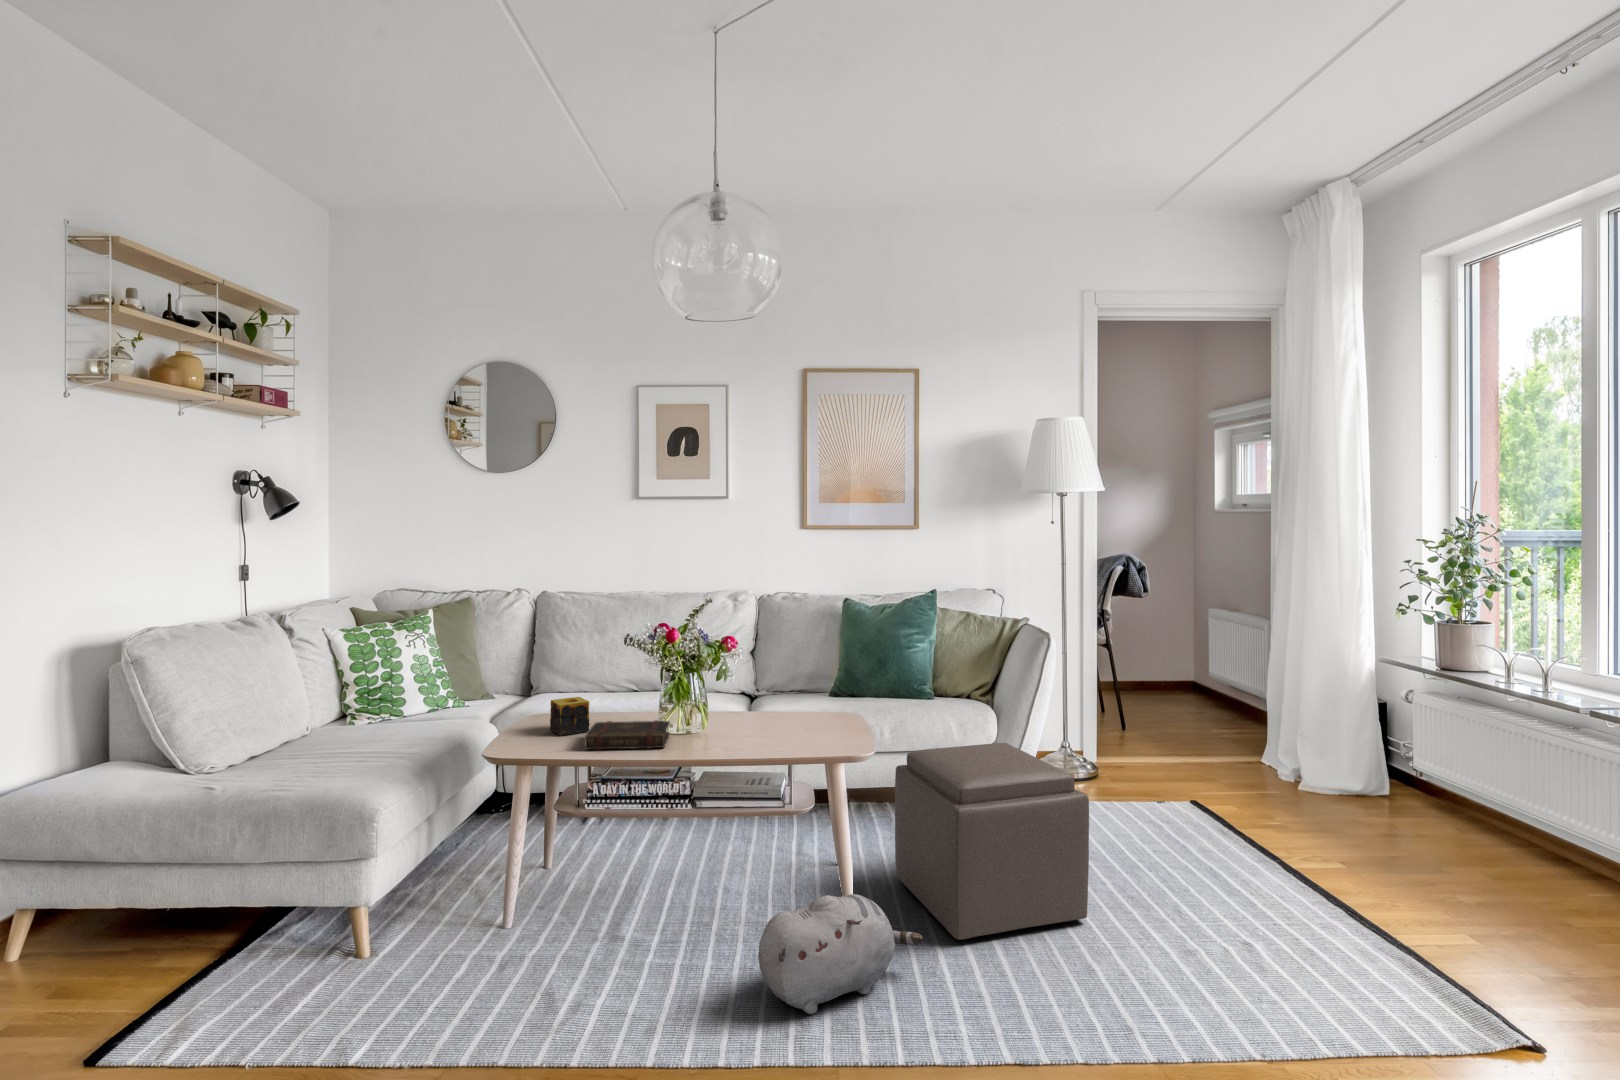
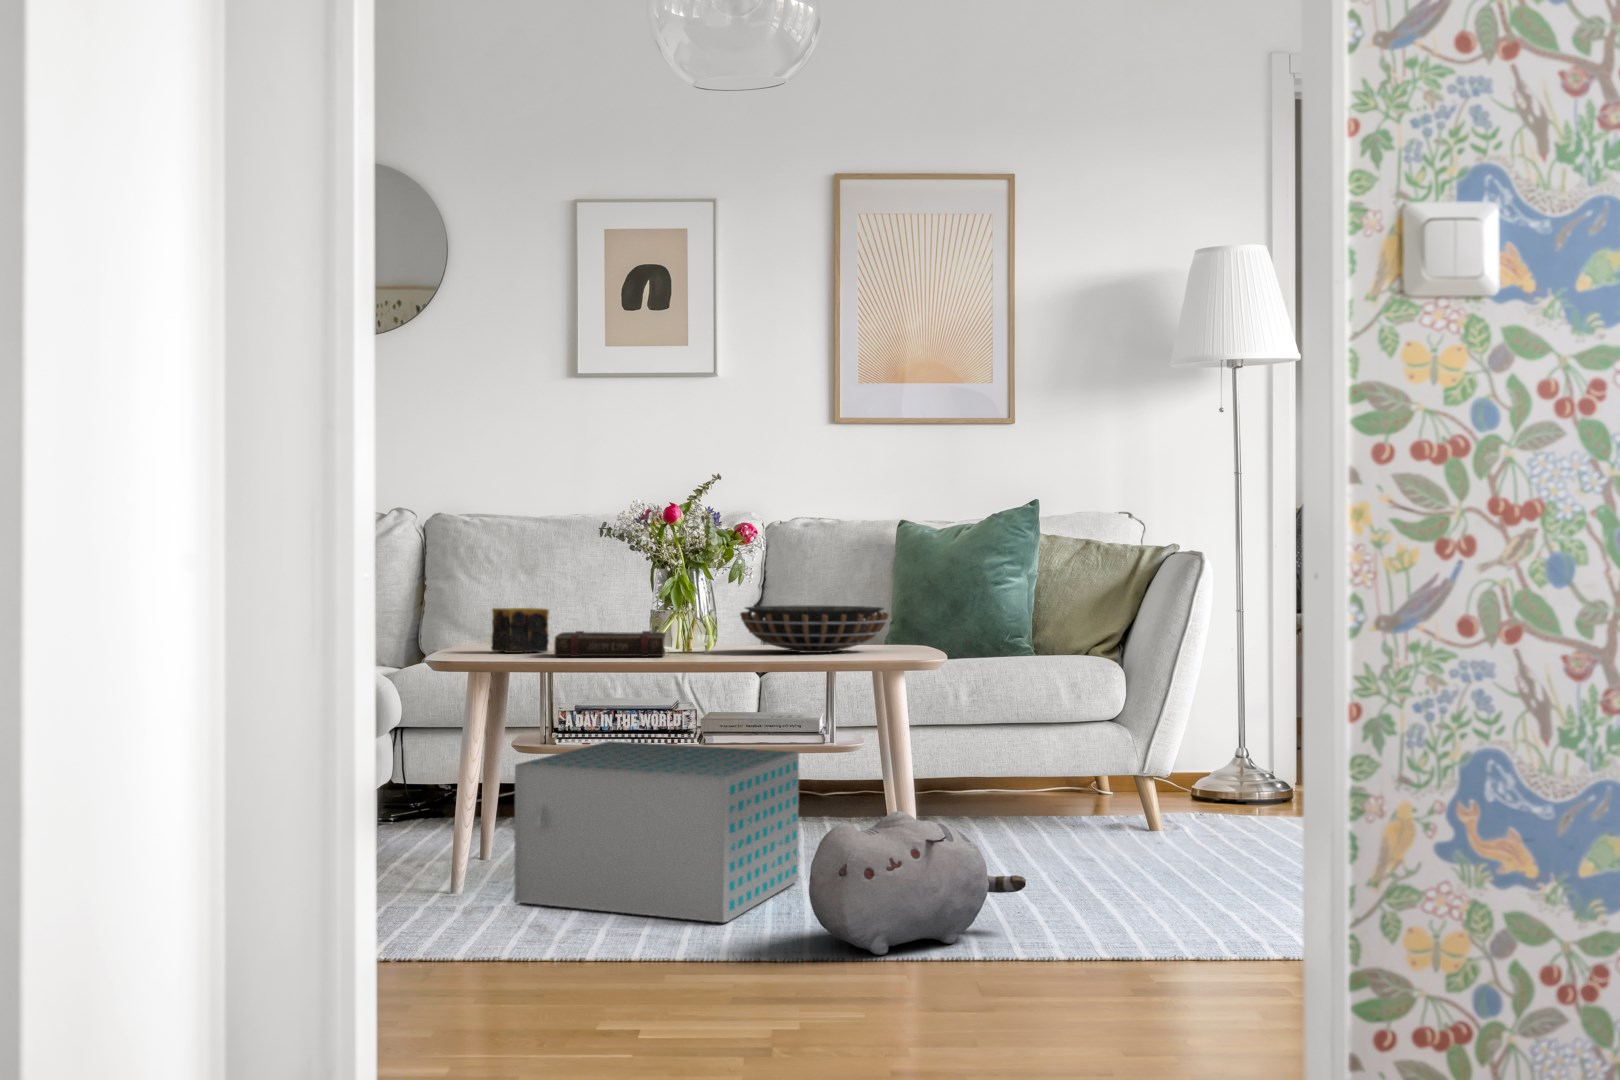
decorative bowl: none [723,690,828,734] -> present [740,606,889,653]
ottoman: present [895,743,1089,940] -> none [983,677,1255,911]
storage box: none [555,788,764,962] -> present [514,741,799,922]

